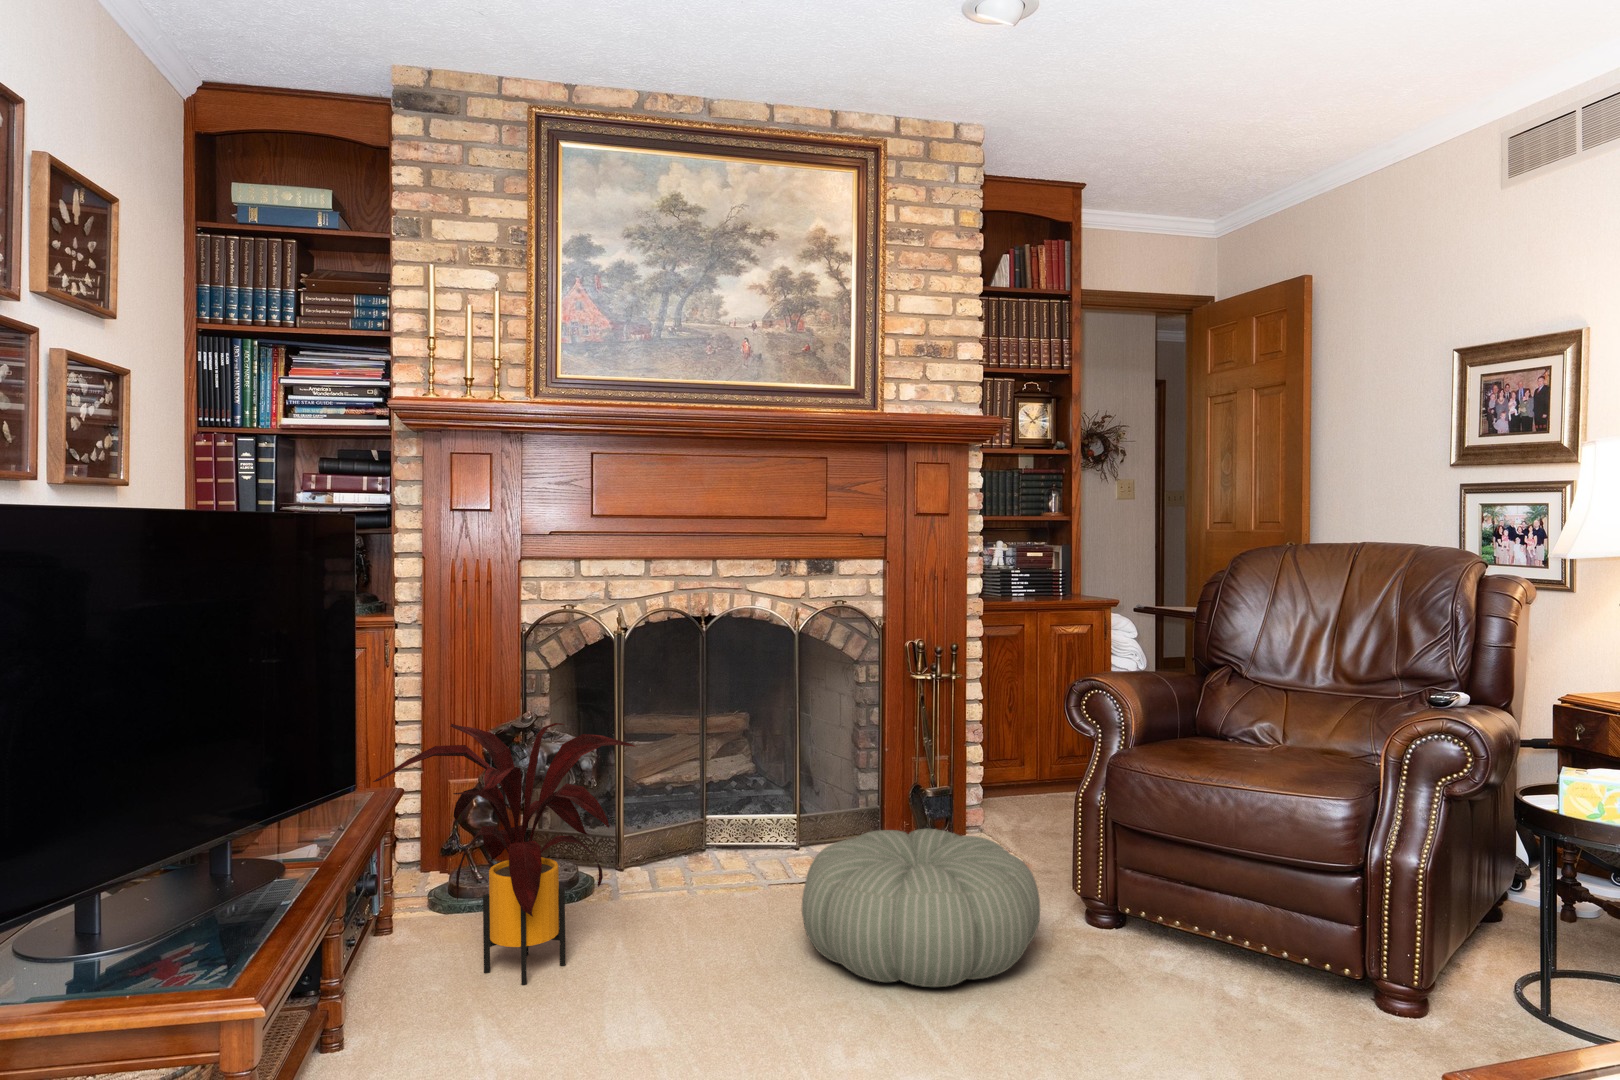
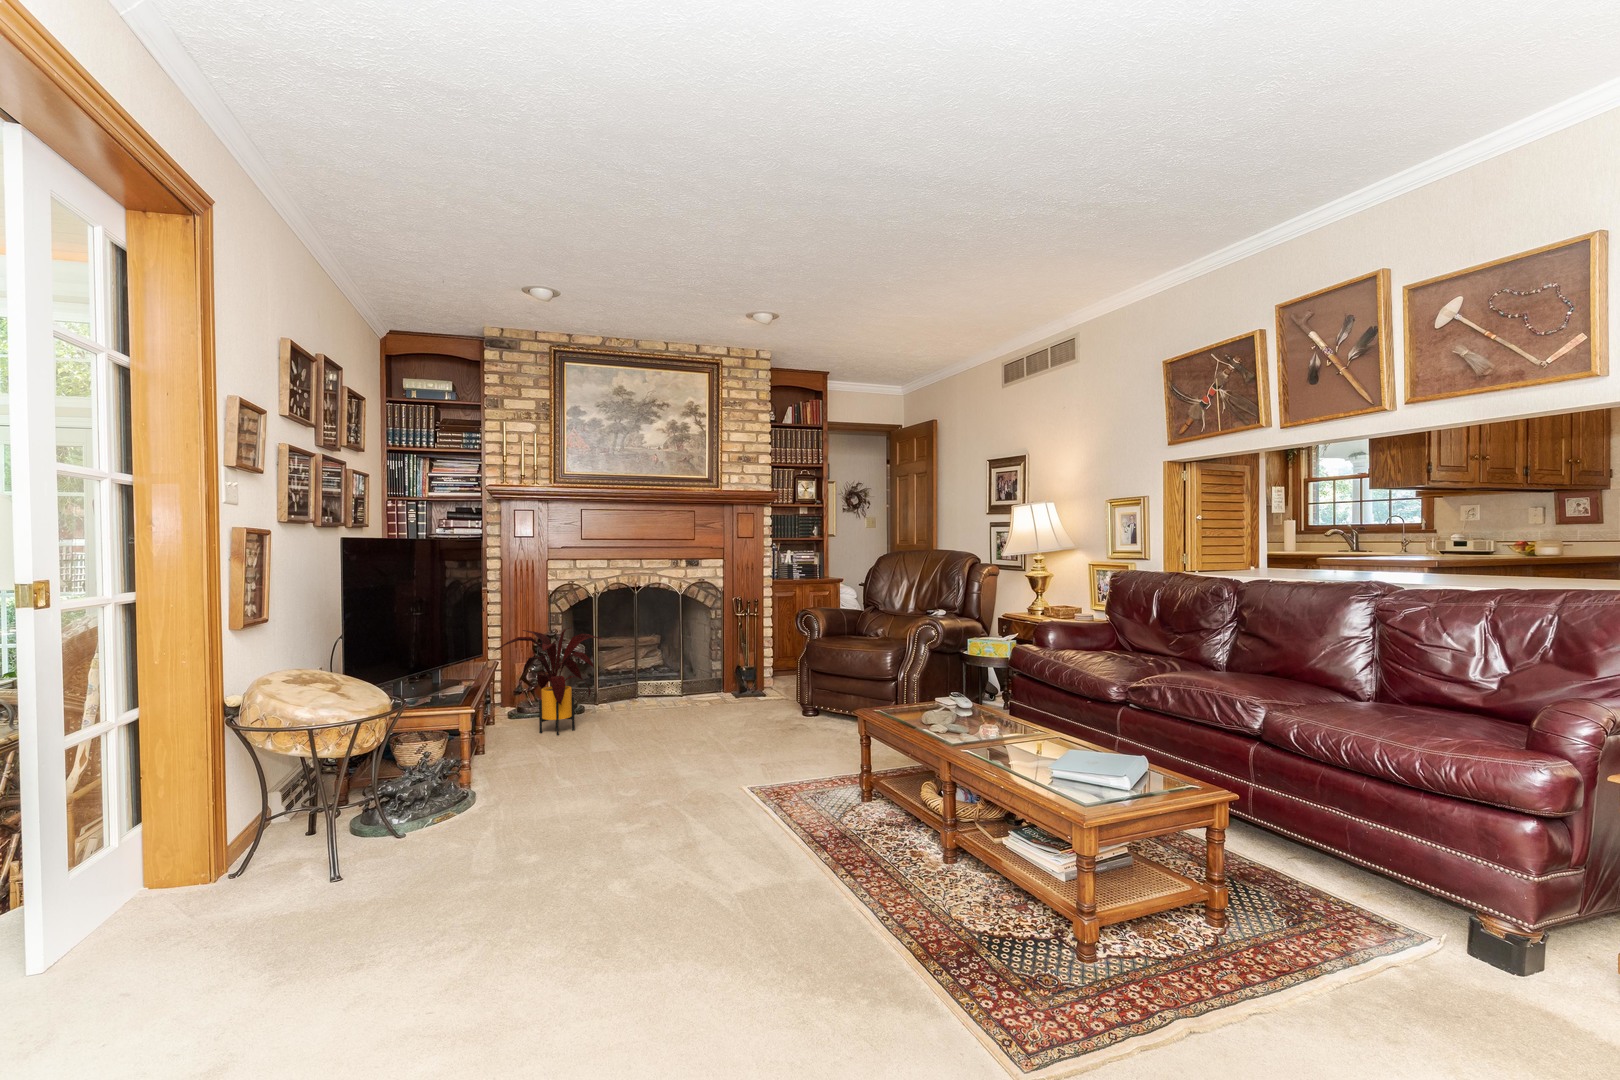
pouf: present [802,828,1040,987] -> none [677,674,777,730]

